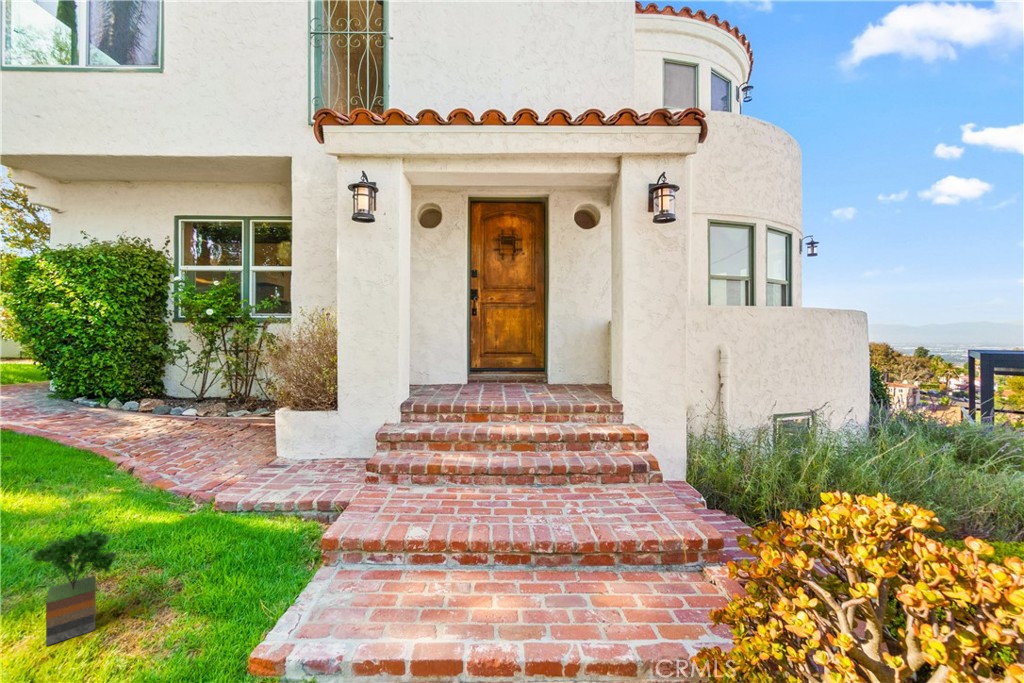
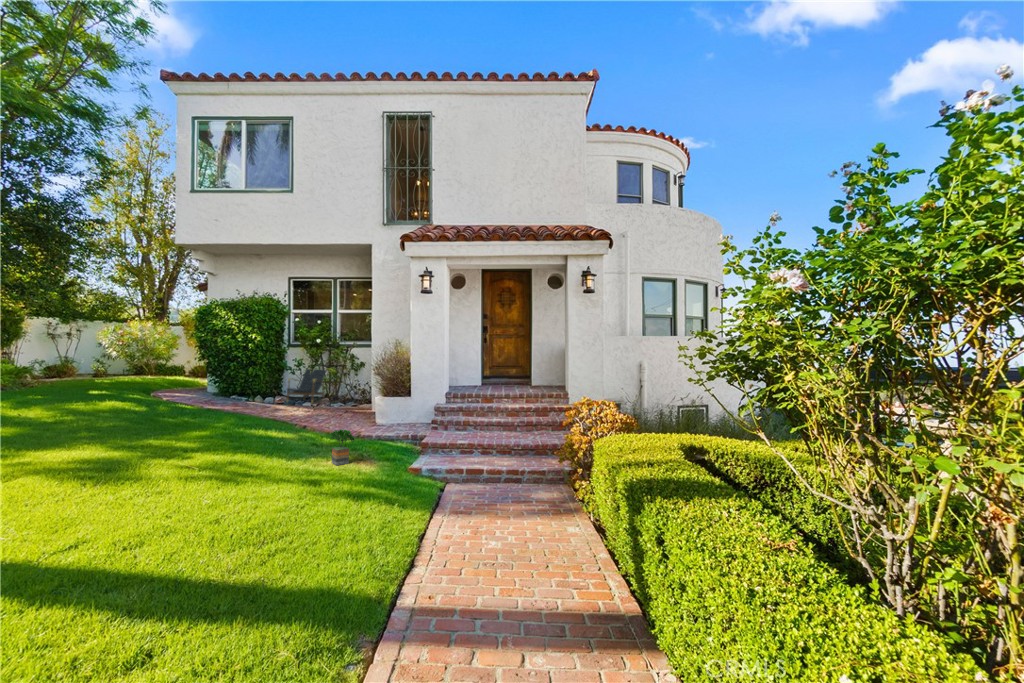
lounge chair: none [160,356,231,412] -> present [287,369,326,402]

